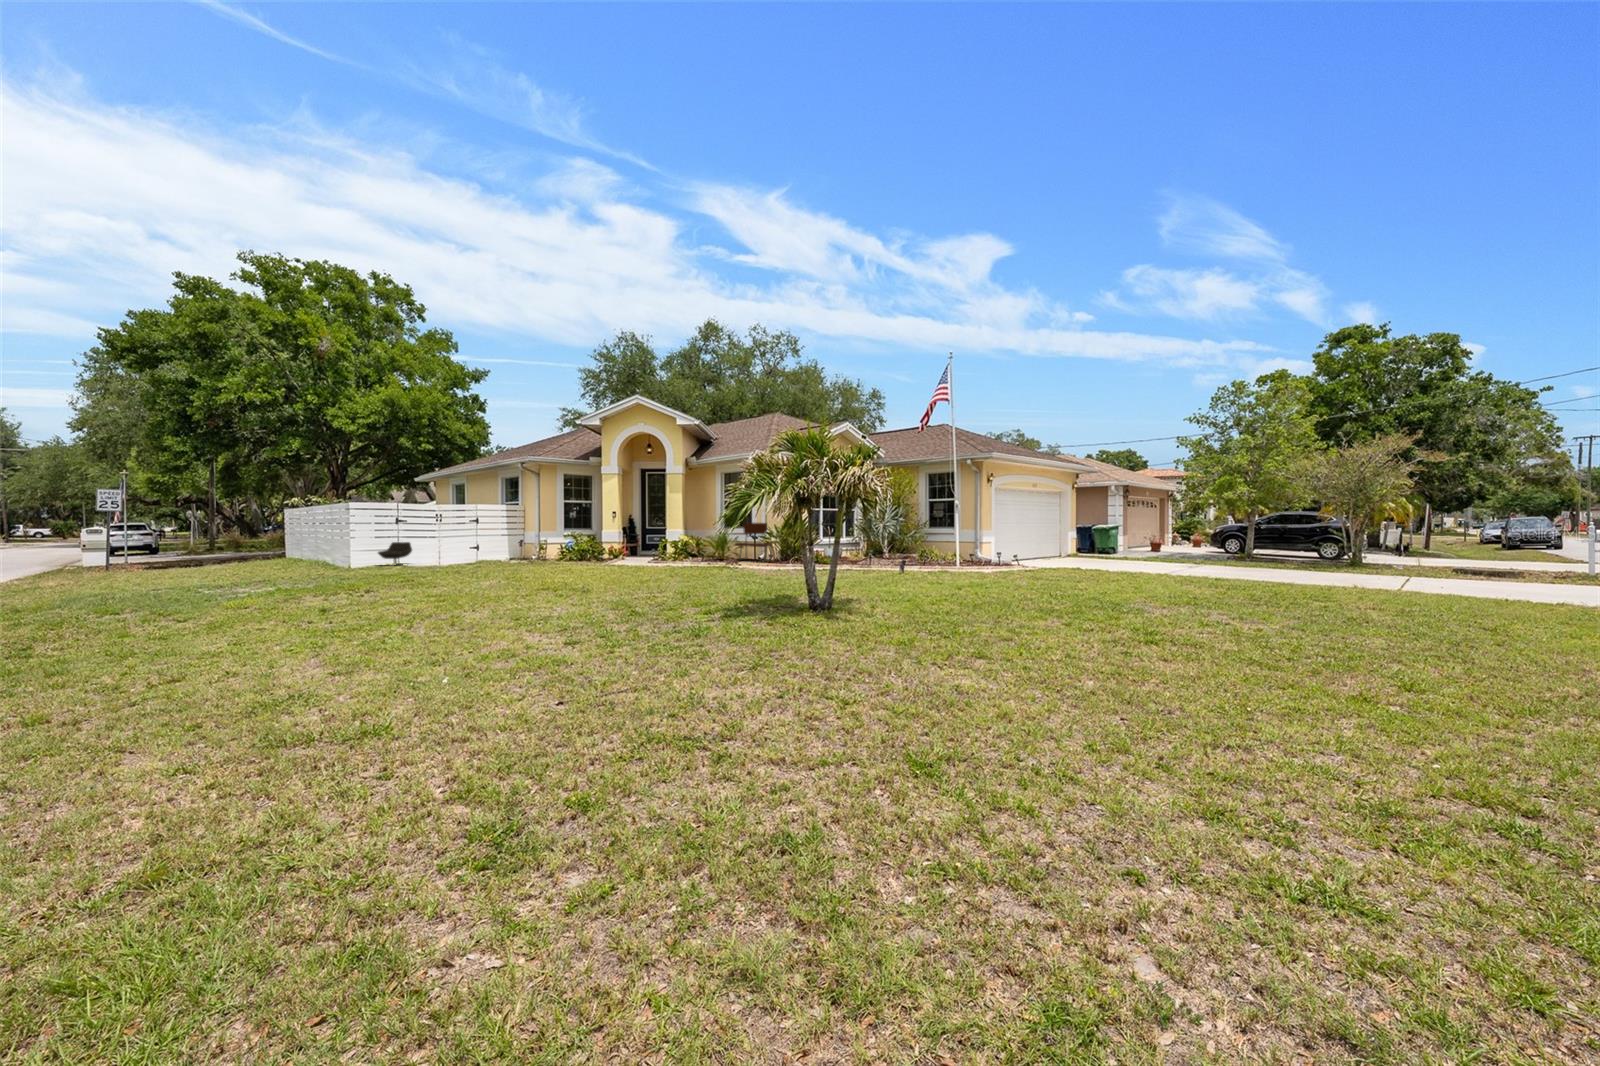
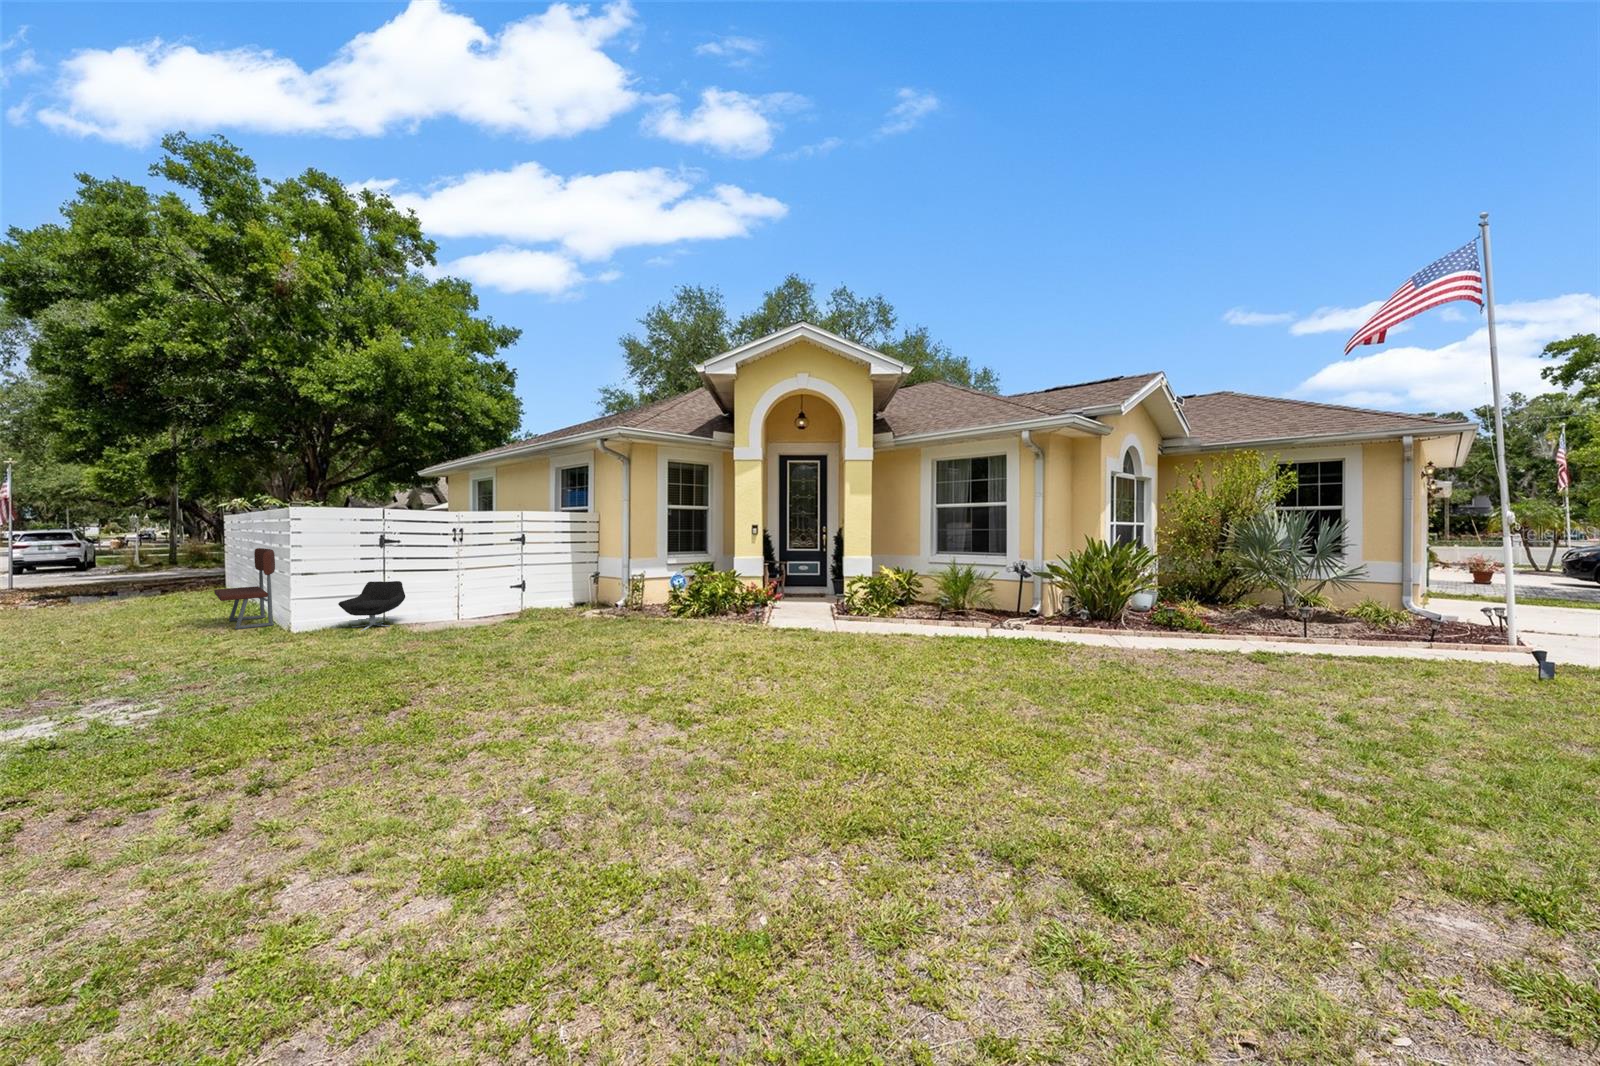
bench: present [735,523,772,562] -> present [214,548,275,629]

